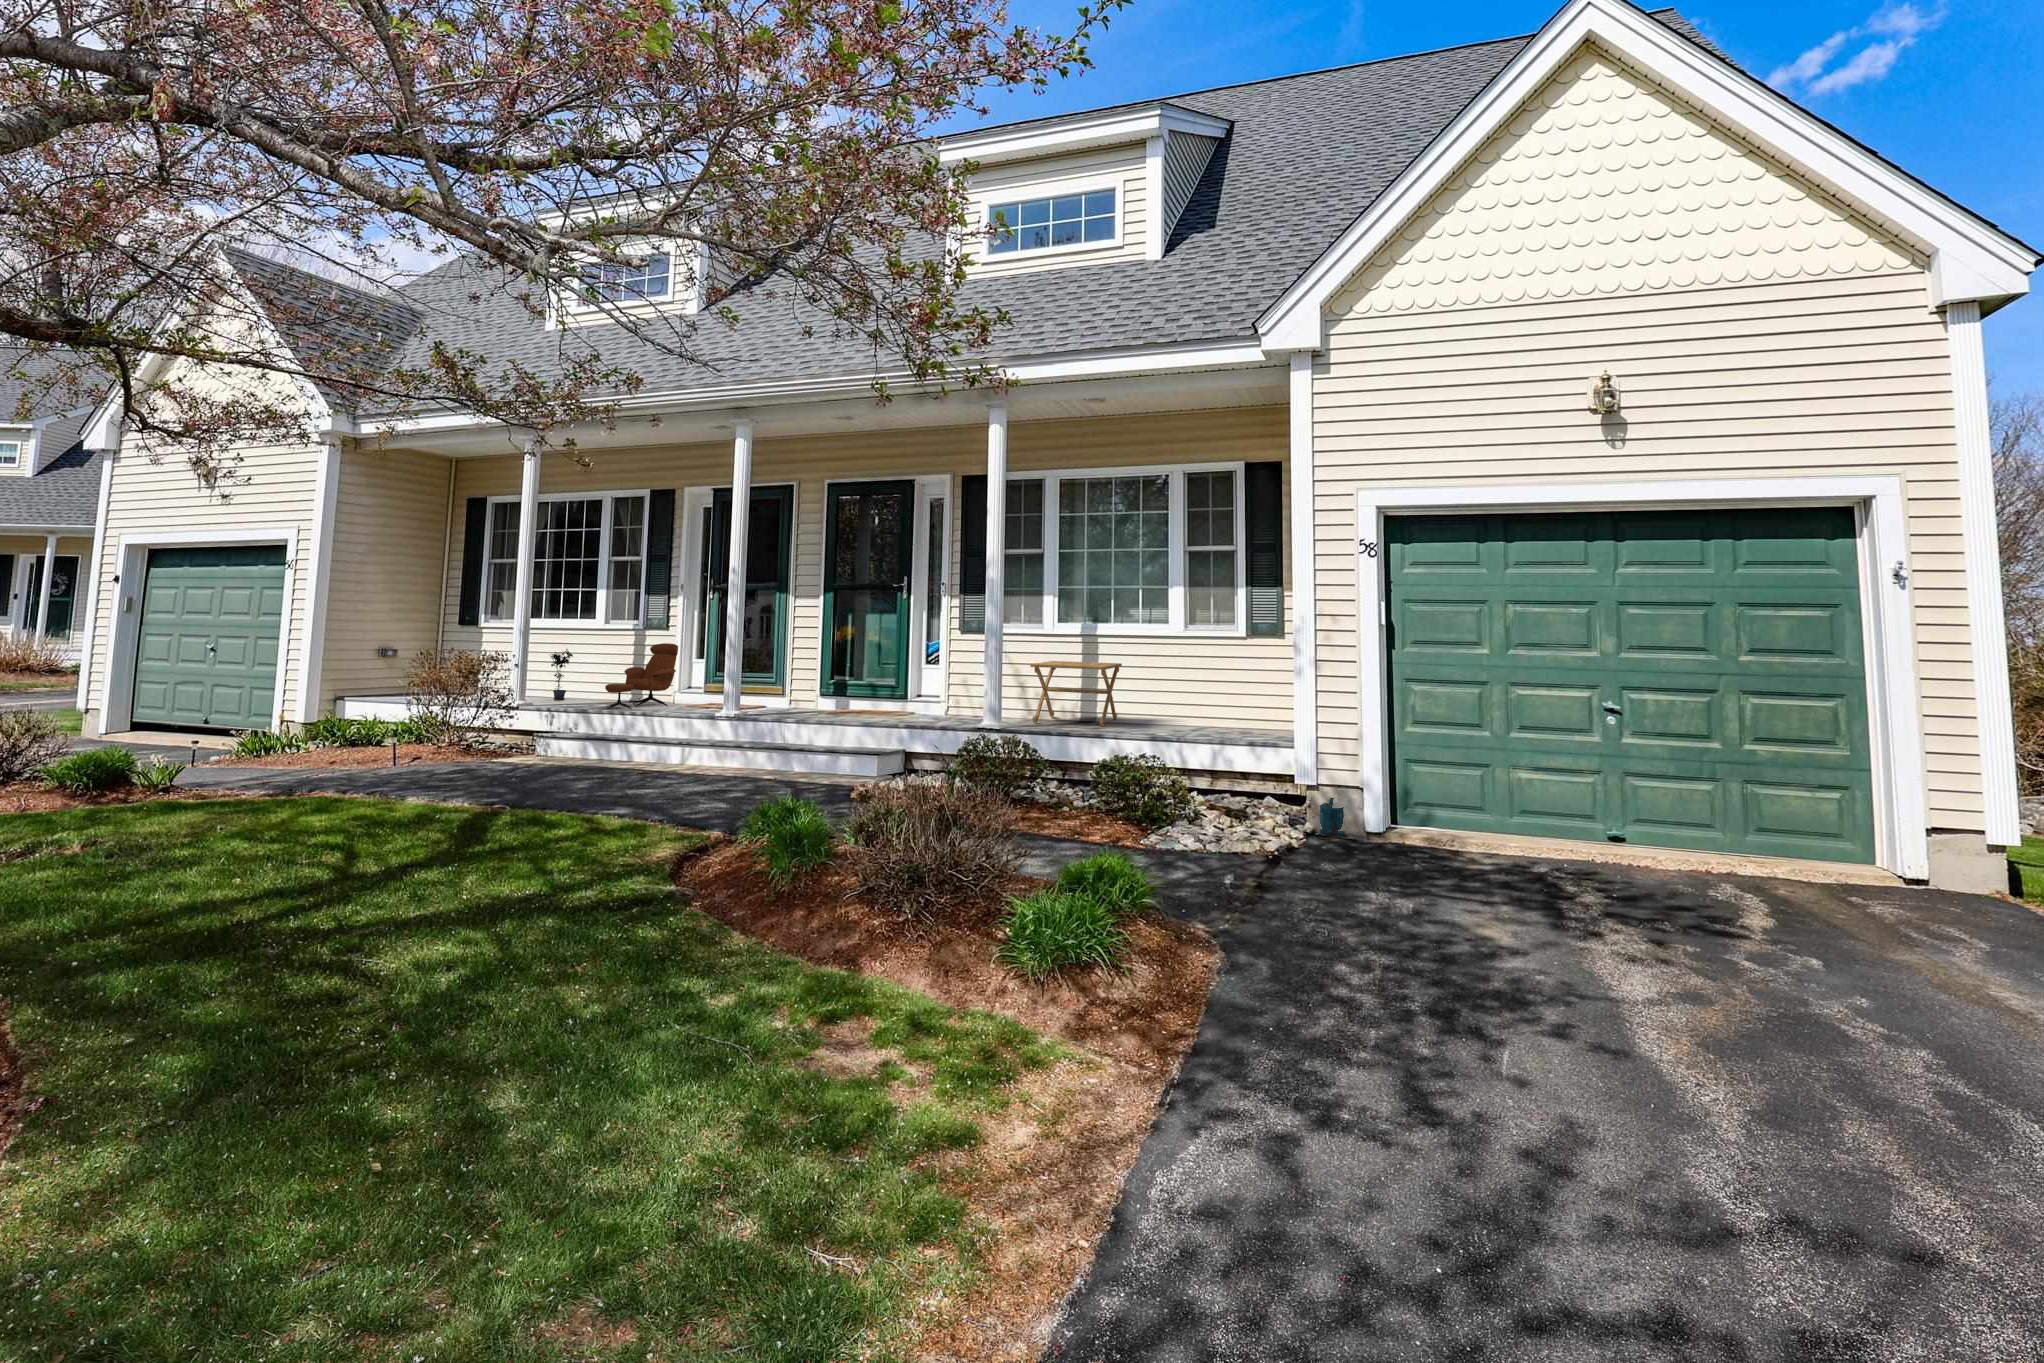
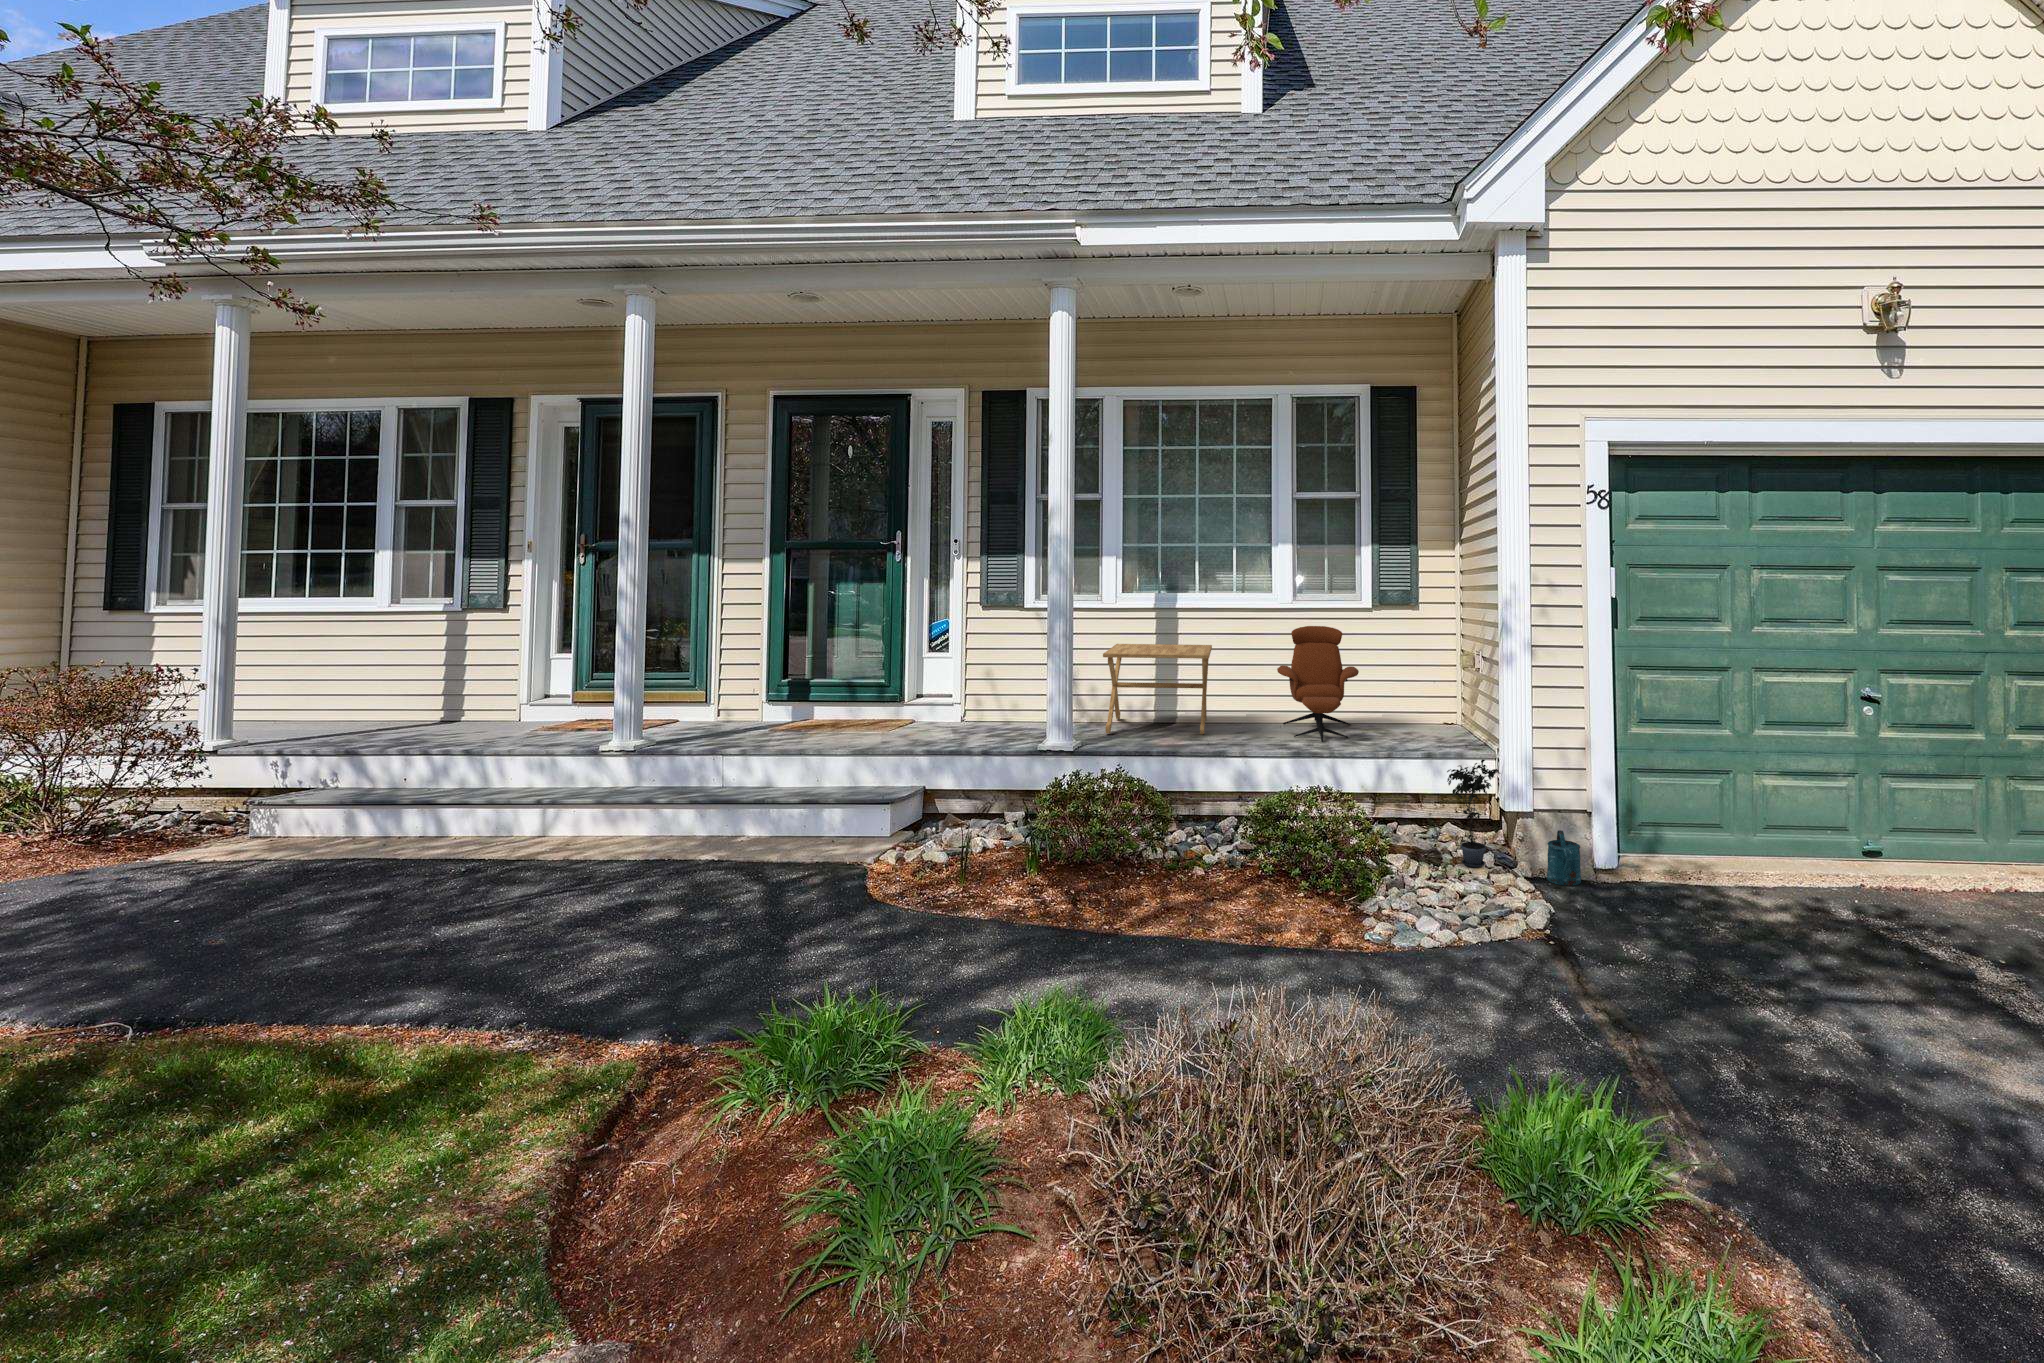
lounge chair: present [605,643,678,710] -> present [1277,626,1359,742]
potted plant: present [551,649,573,700] -> present [1447,759,1500,867]

